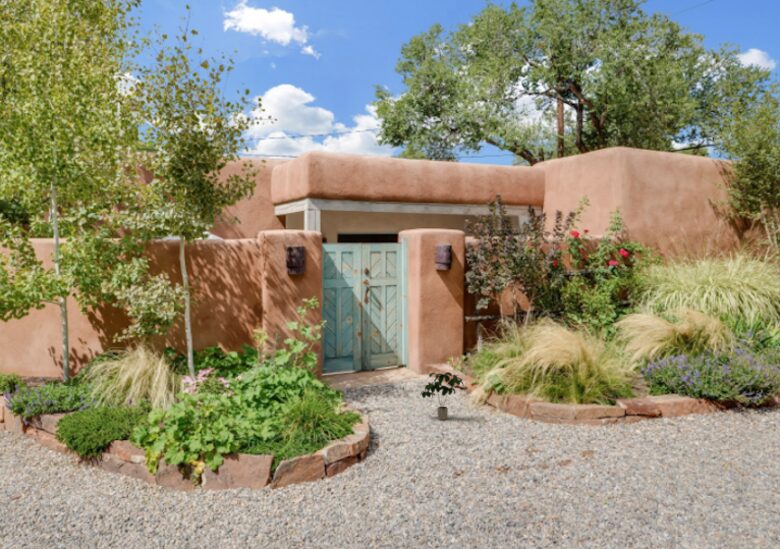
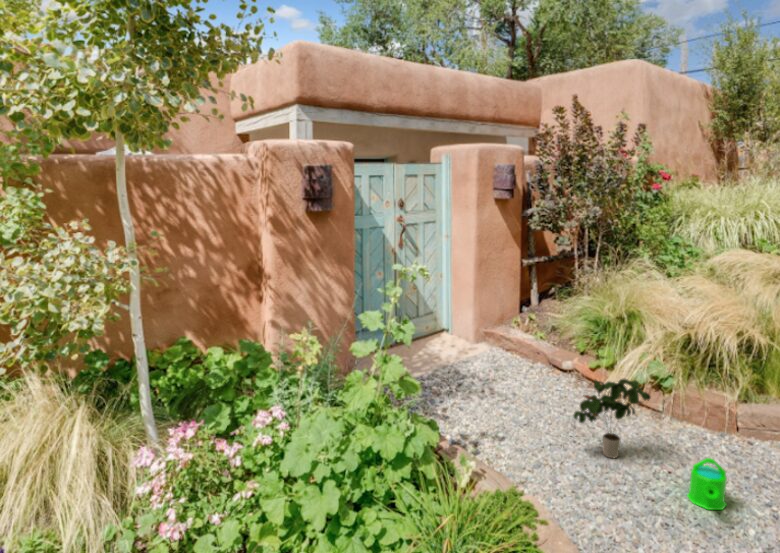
watering can: none [460,409,482,436] -> present [687,458,727,510]

